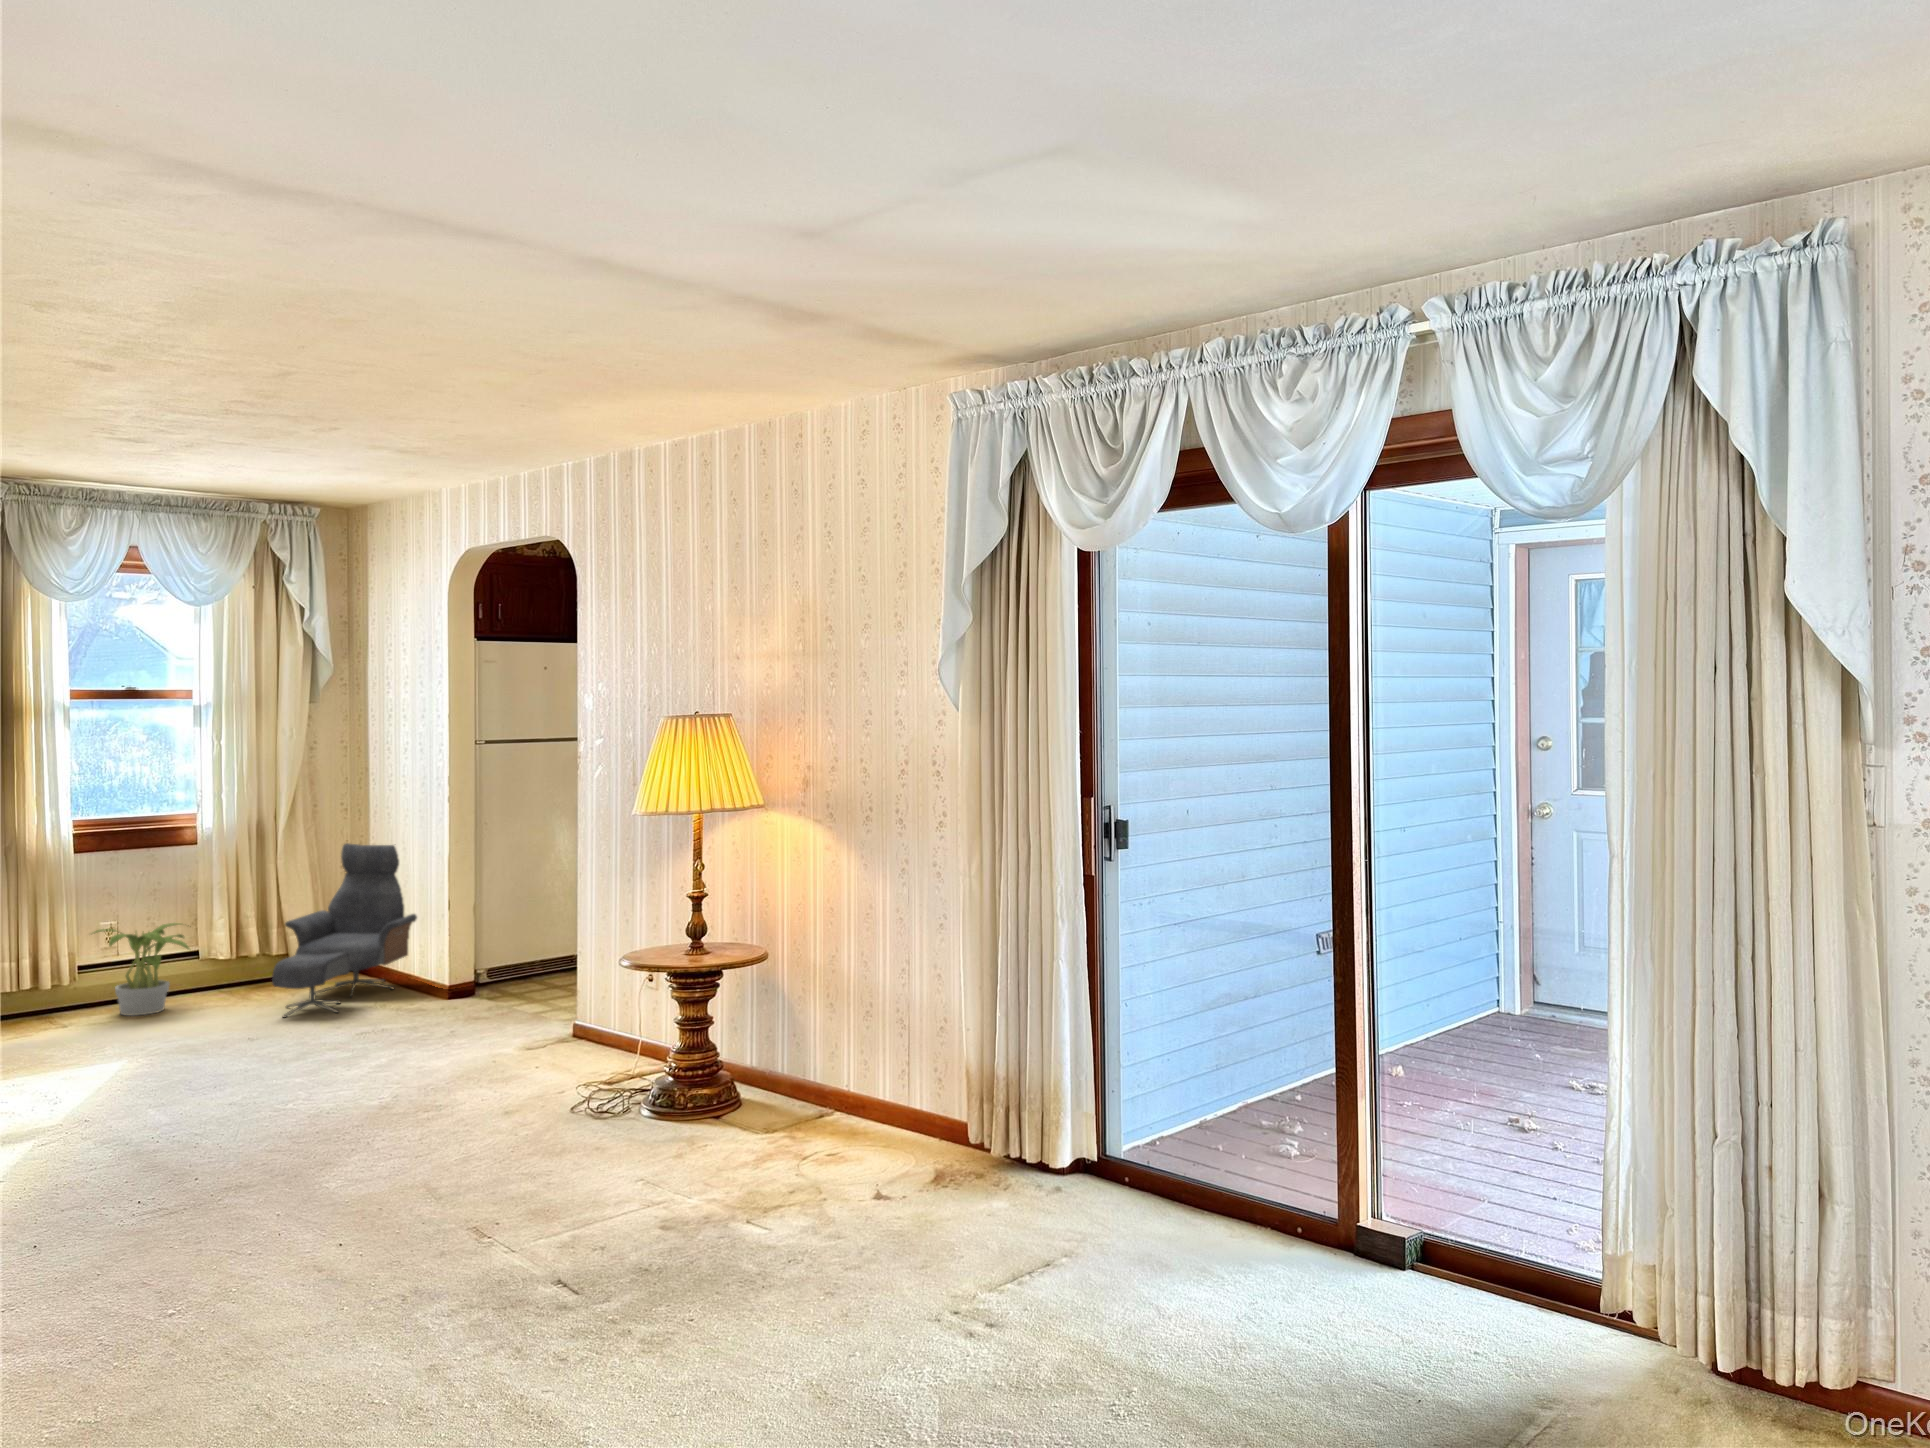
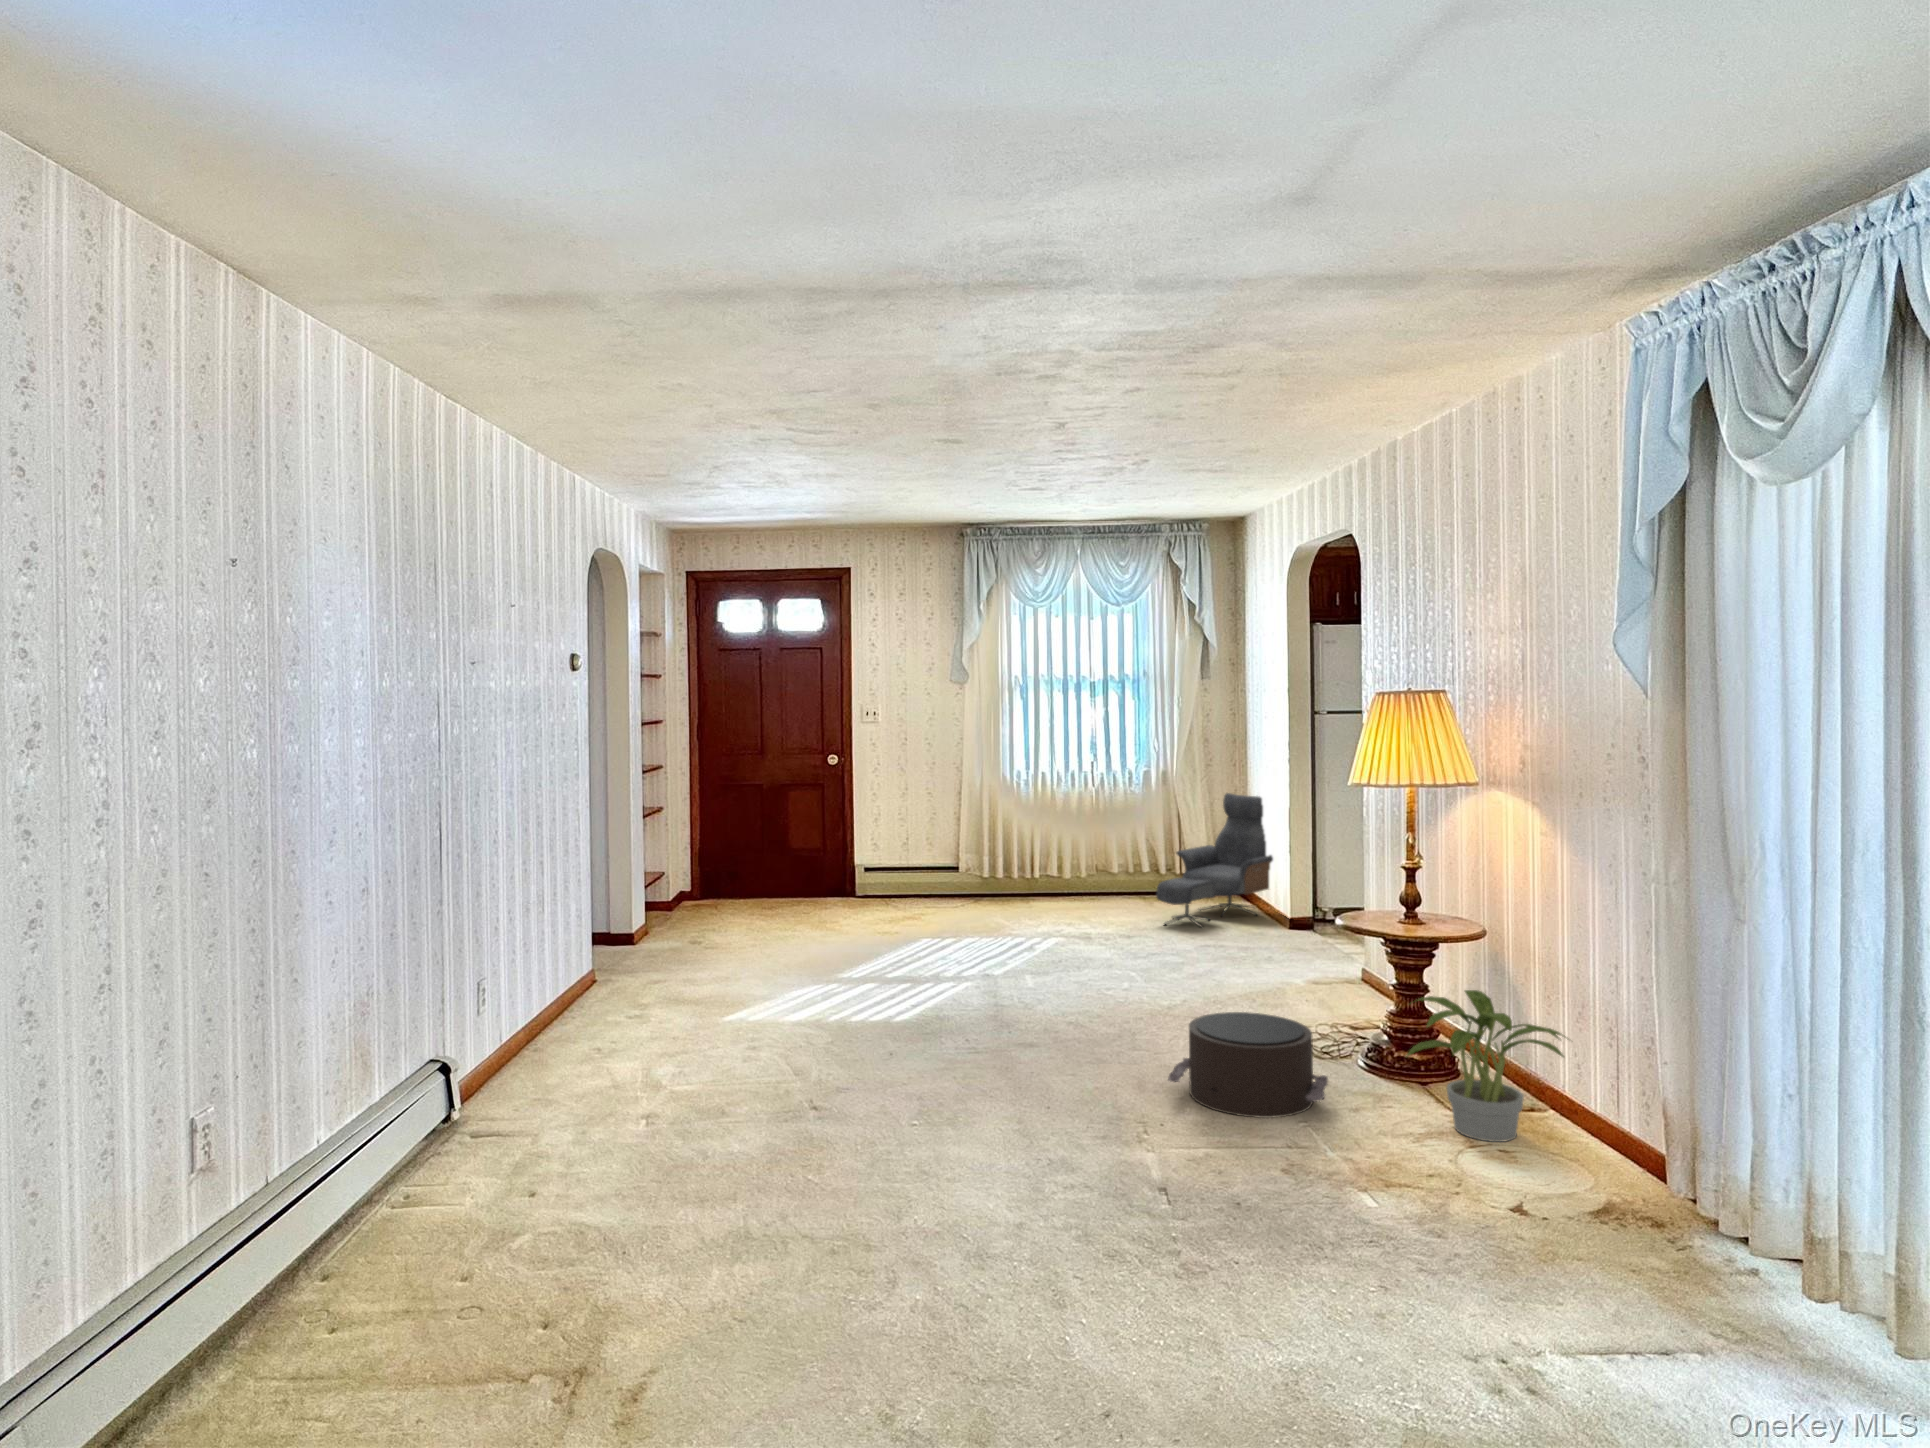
potted plant: present [93,923,189,1016] -> present [1406,990,1565,1142]
pouf: none [474,1077,656,1194] -> present [1168,1012,1328,1118]

